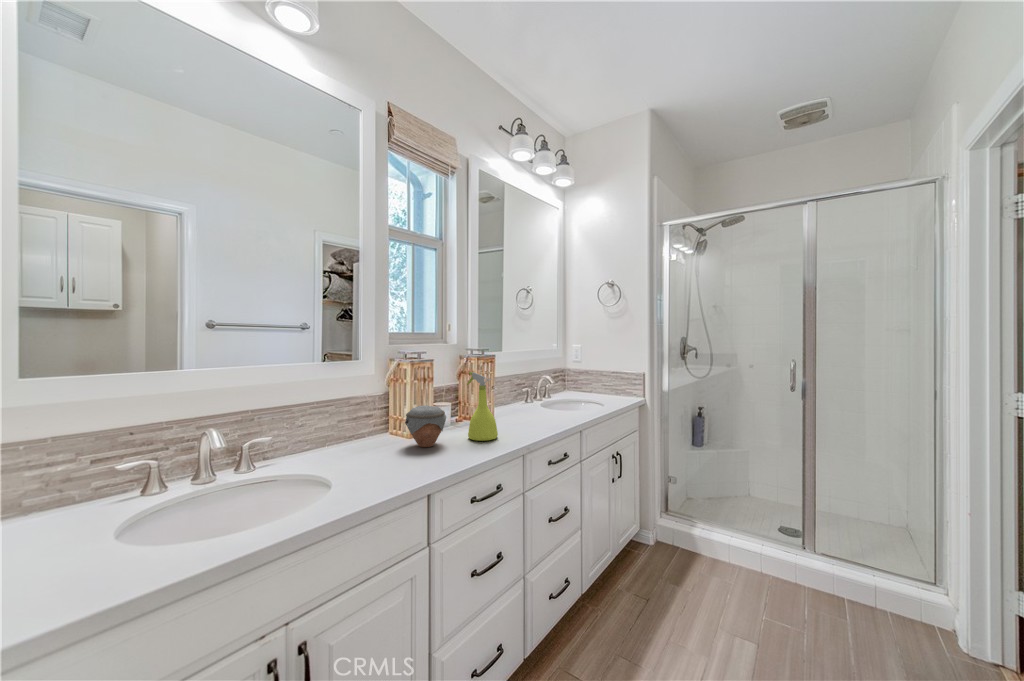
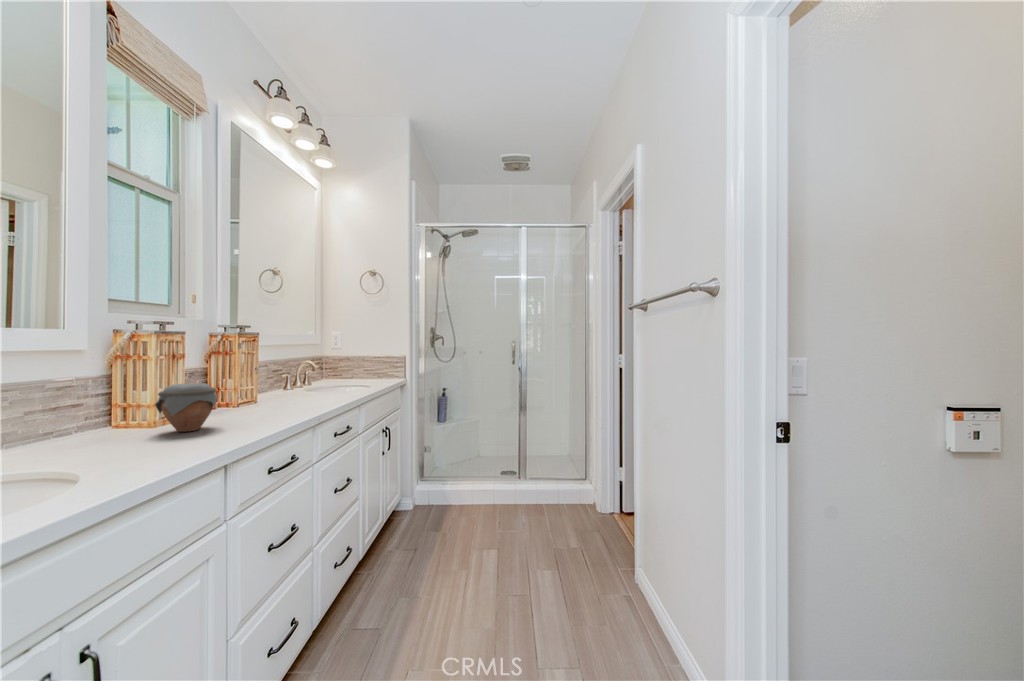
spray bottle: present [467,372,498,441] -> none [239,344,280,419]

